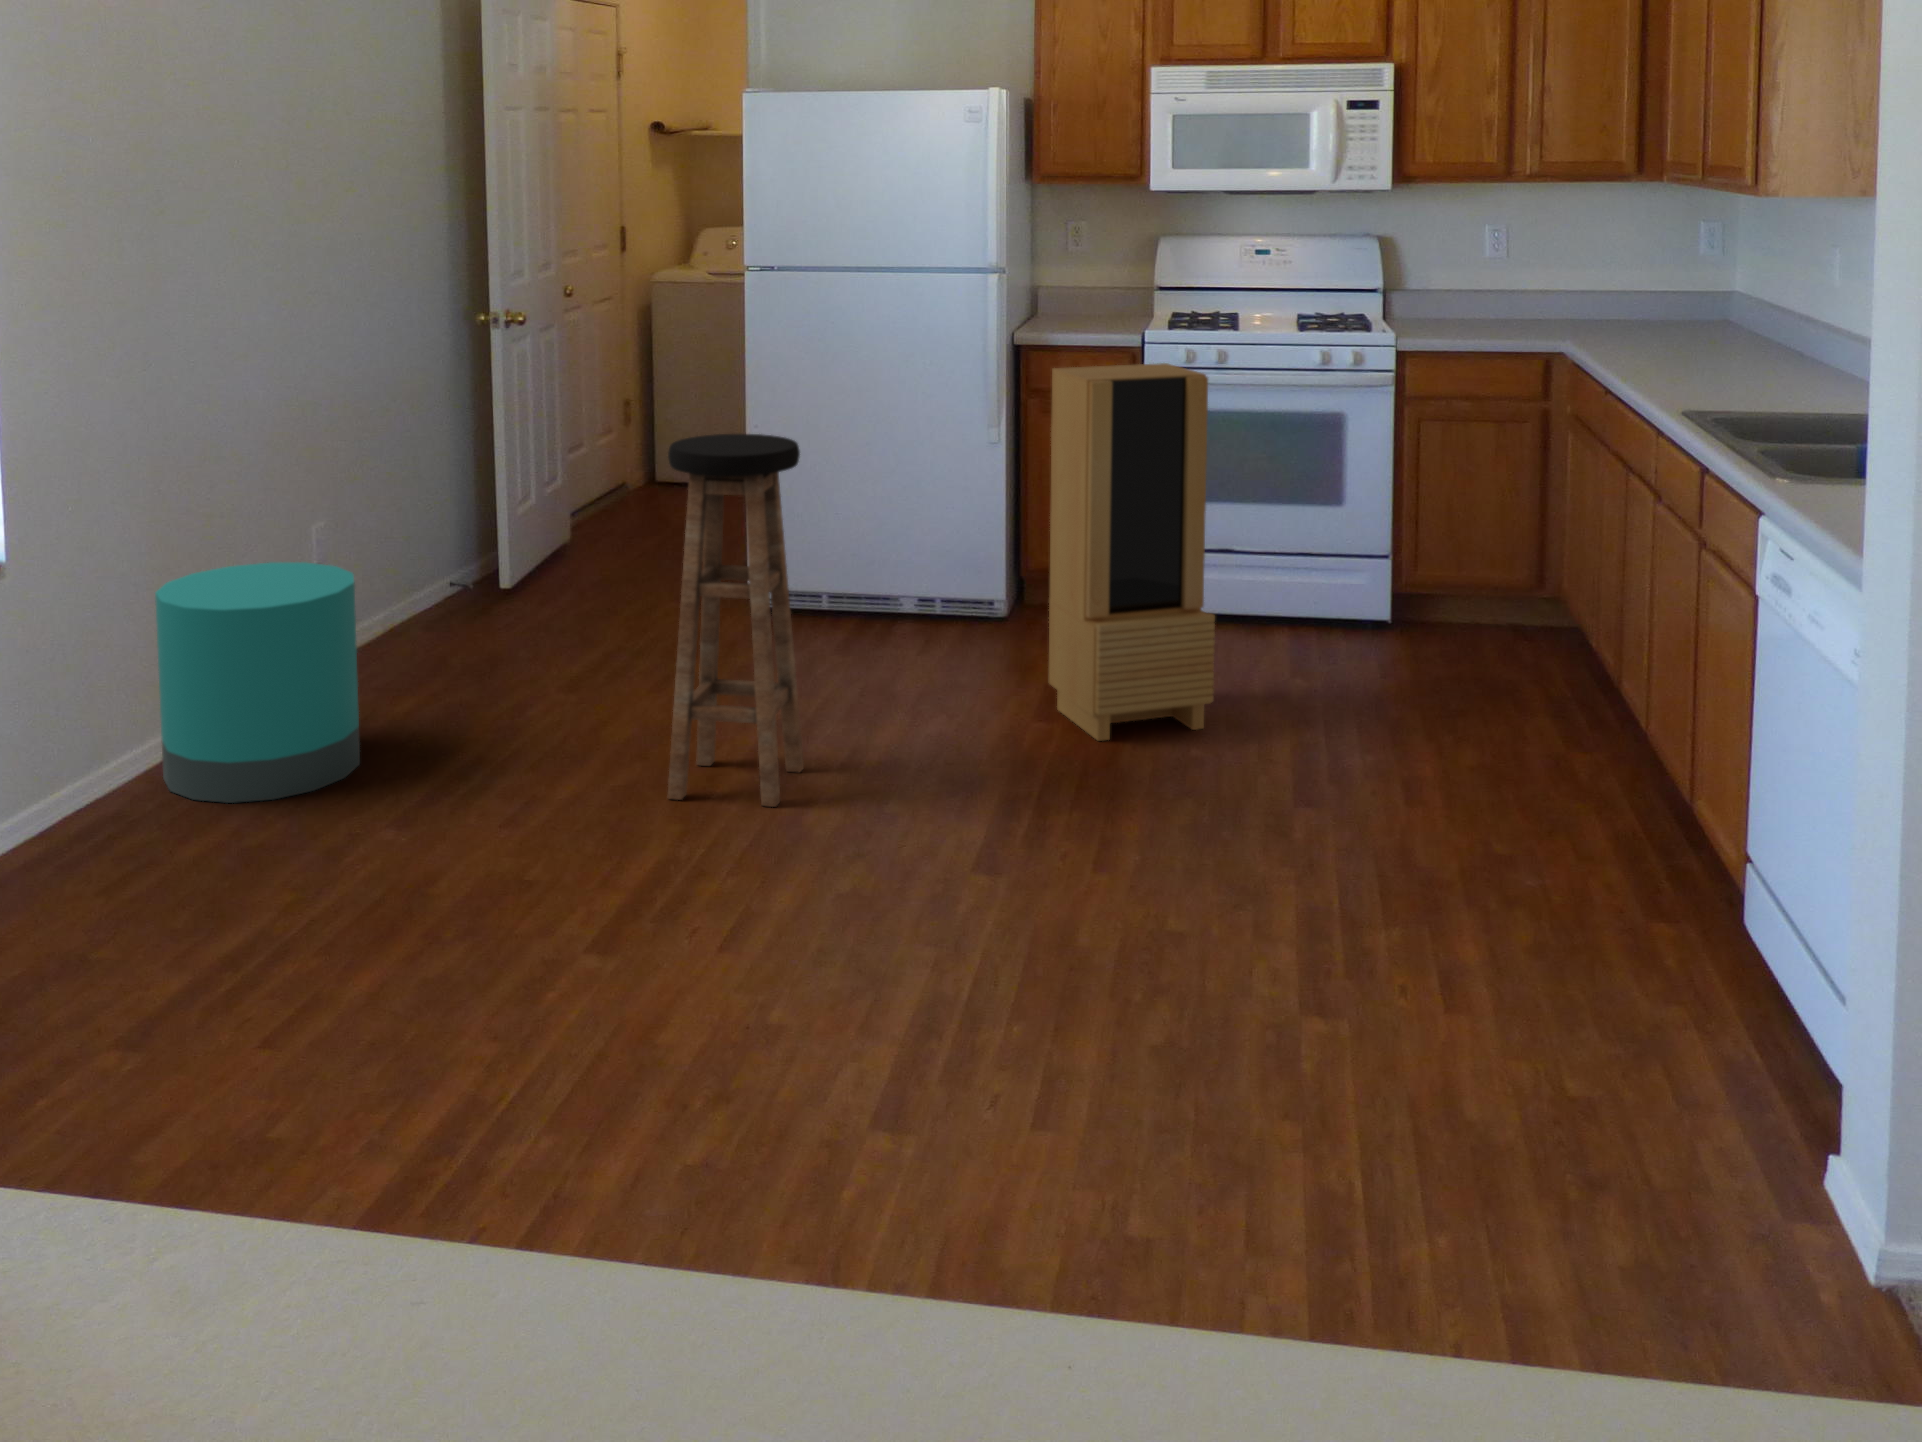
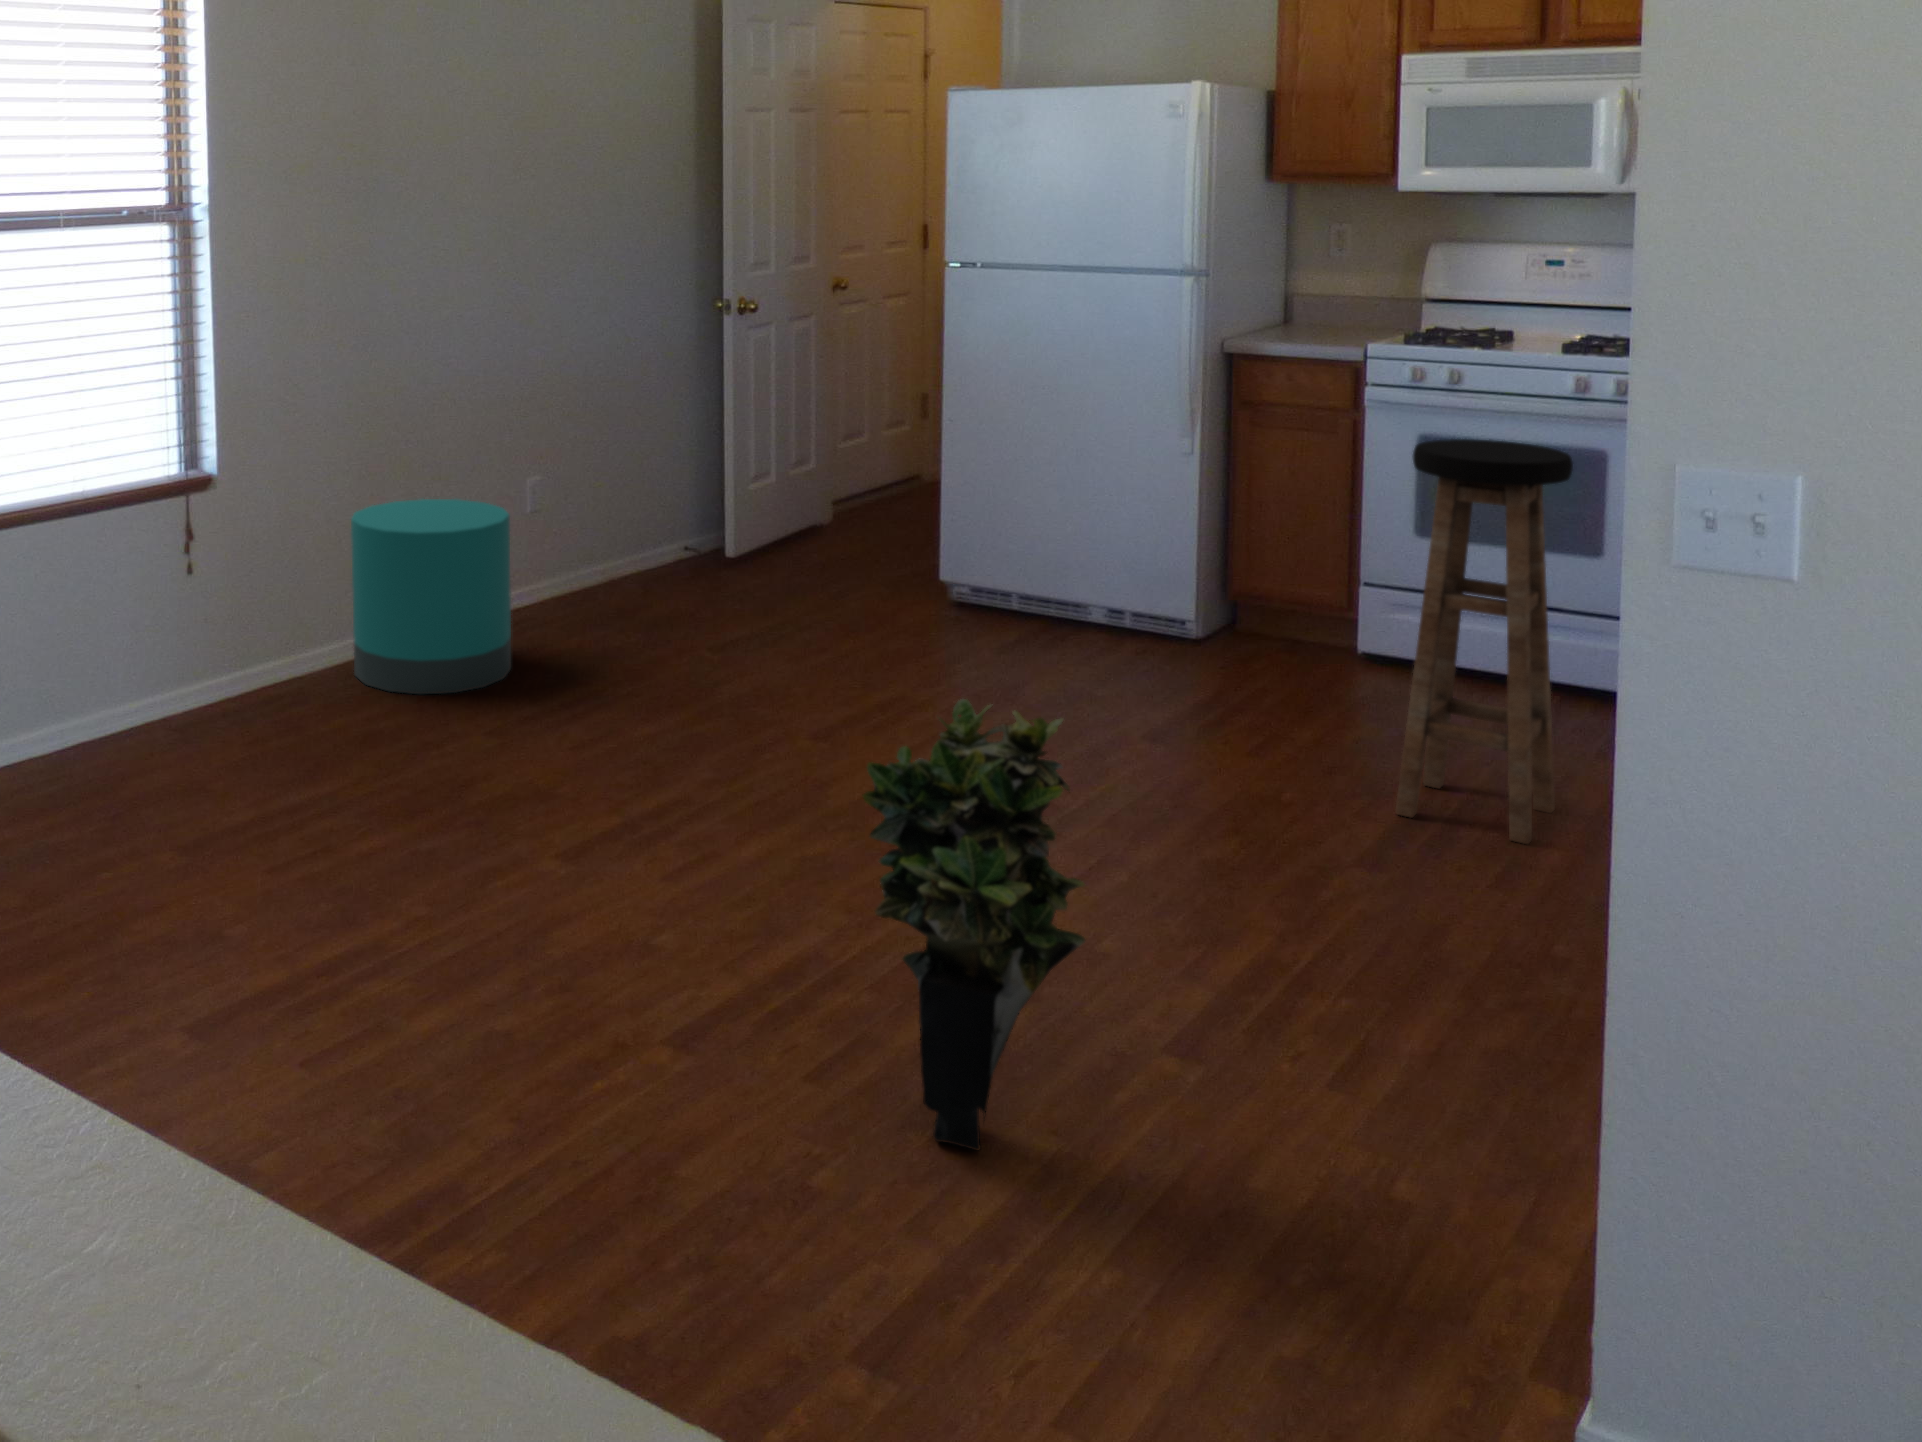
storage cabinet: present [1049,363,1215,741] -> none [1165,375,1341,780]
bar stool: present [668,434,804,807] -> present [1395,439,1573,844]
potted plant: none [1073,701,1306,1138] -> present [863,699,1085,1151]

